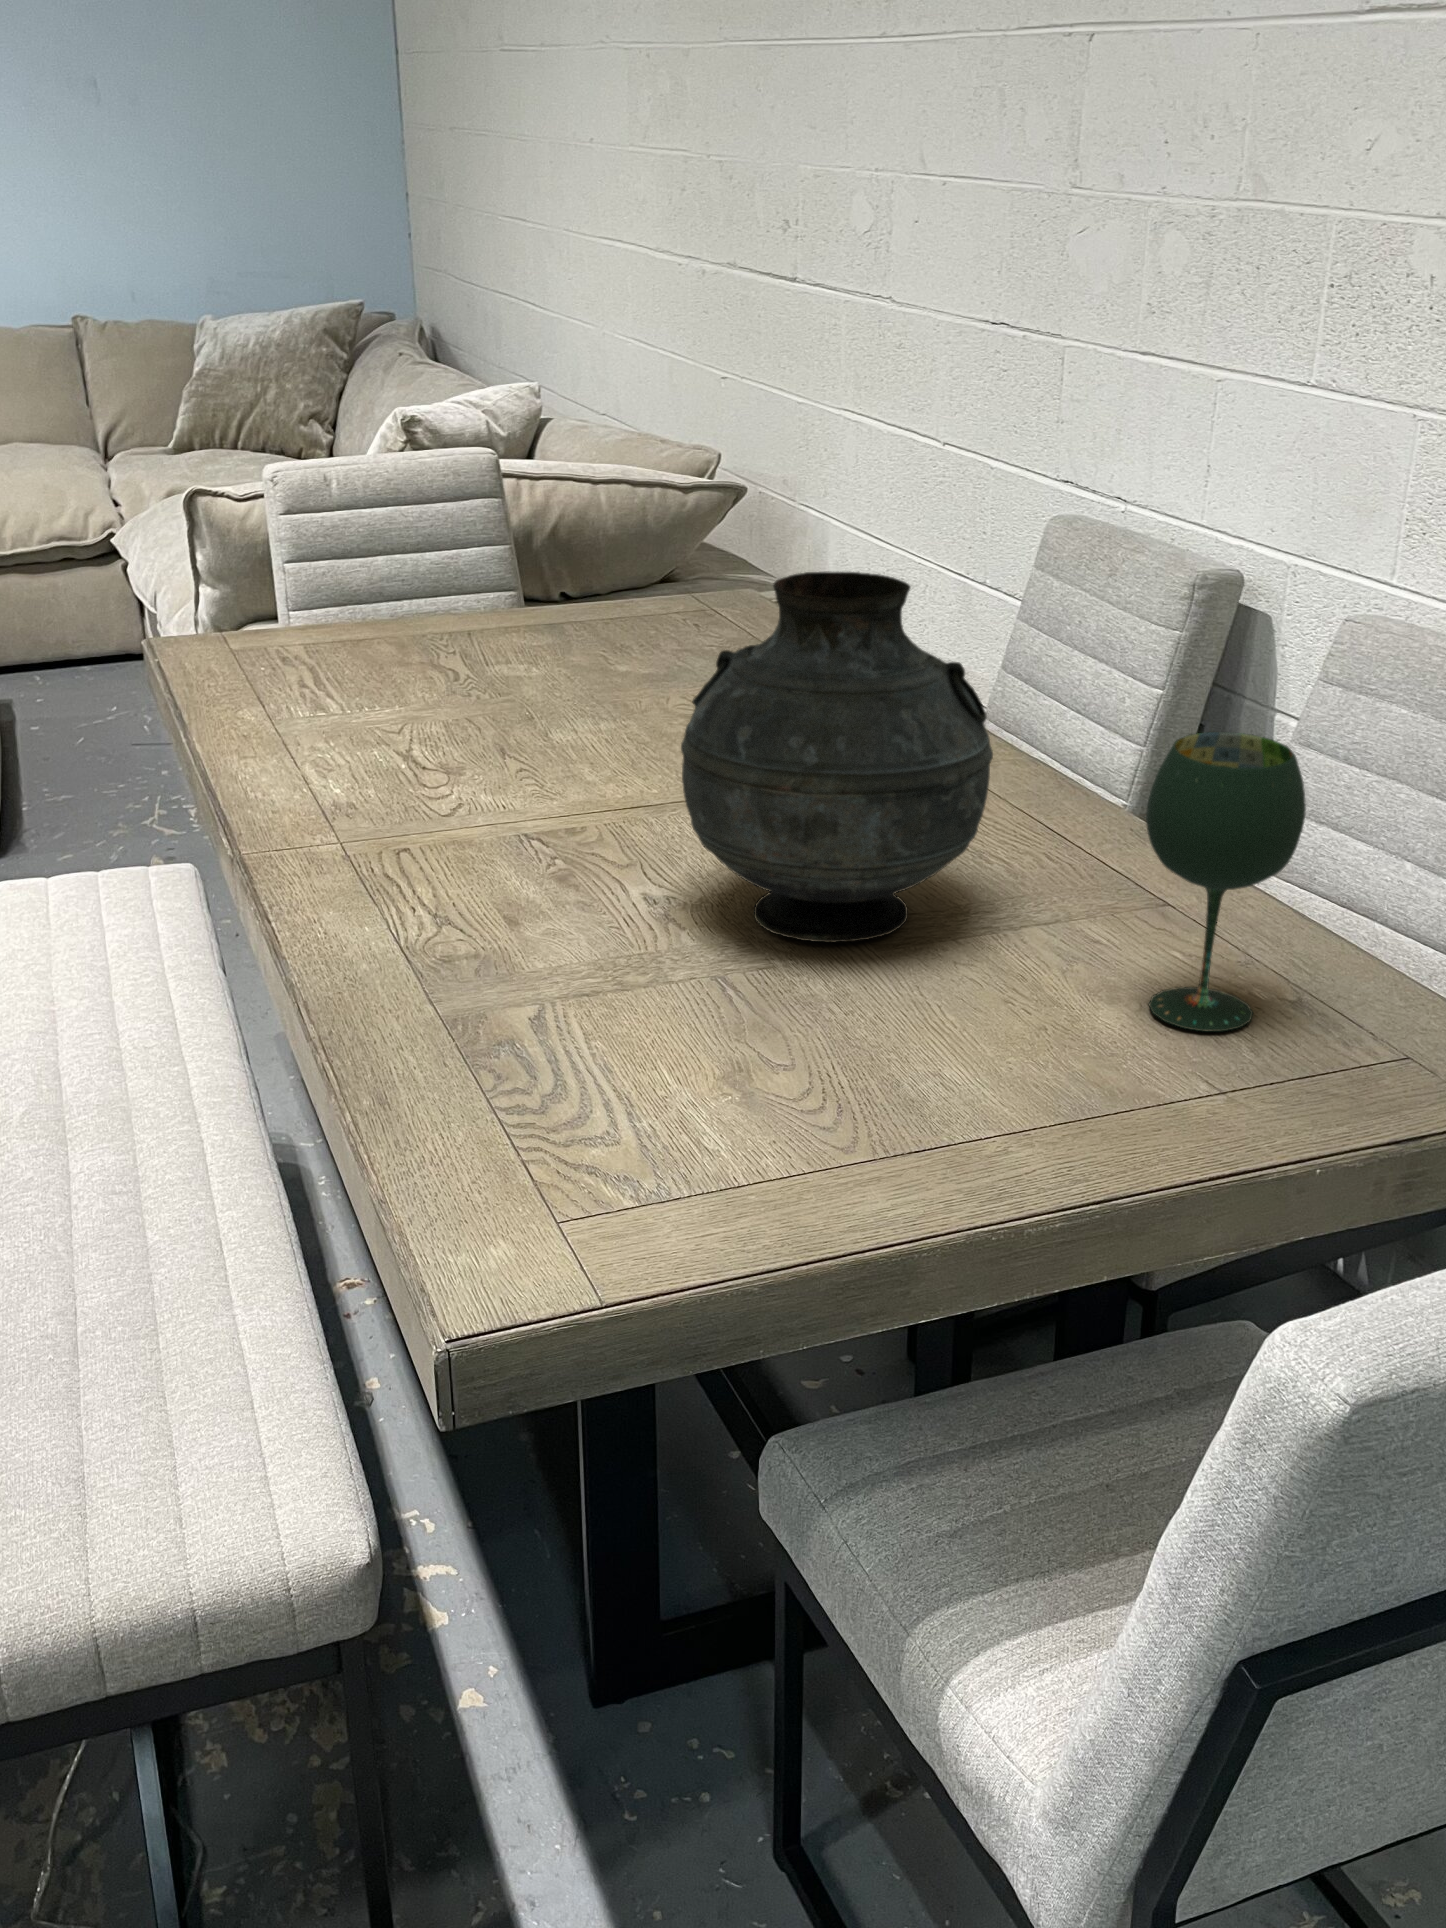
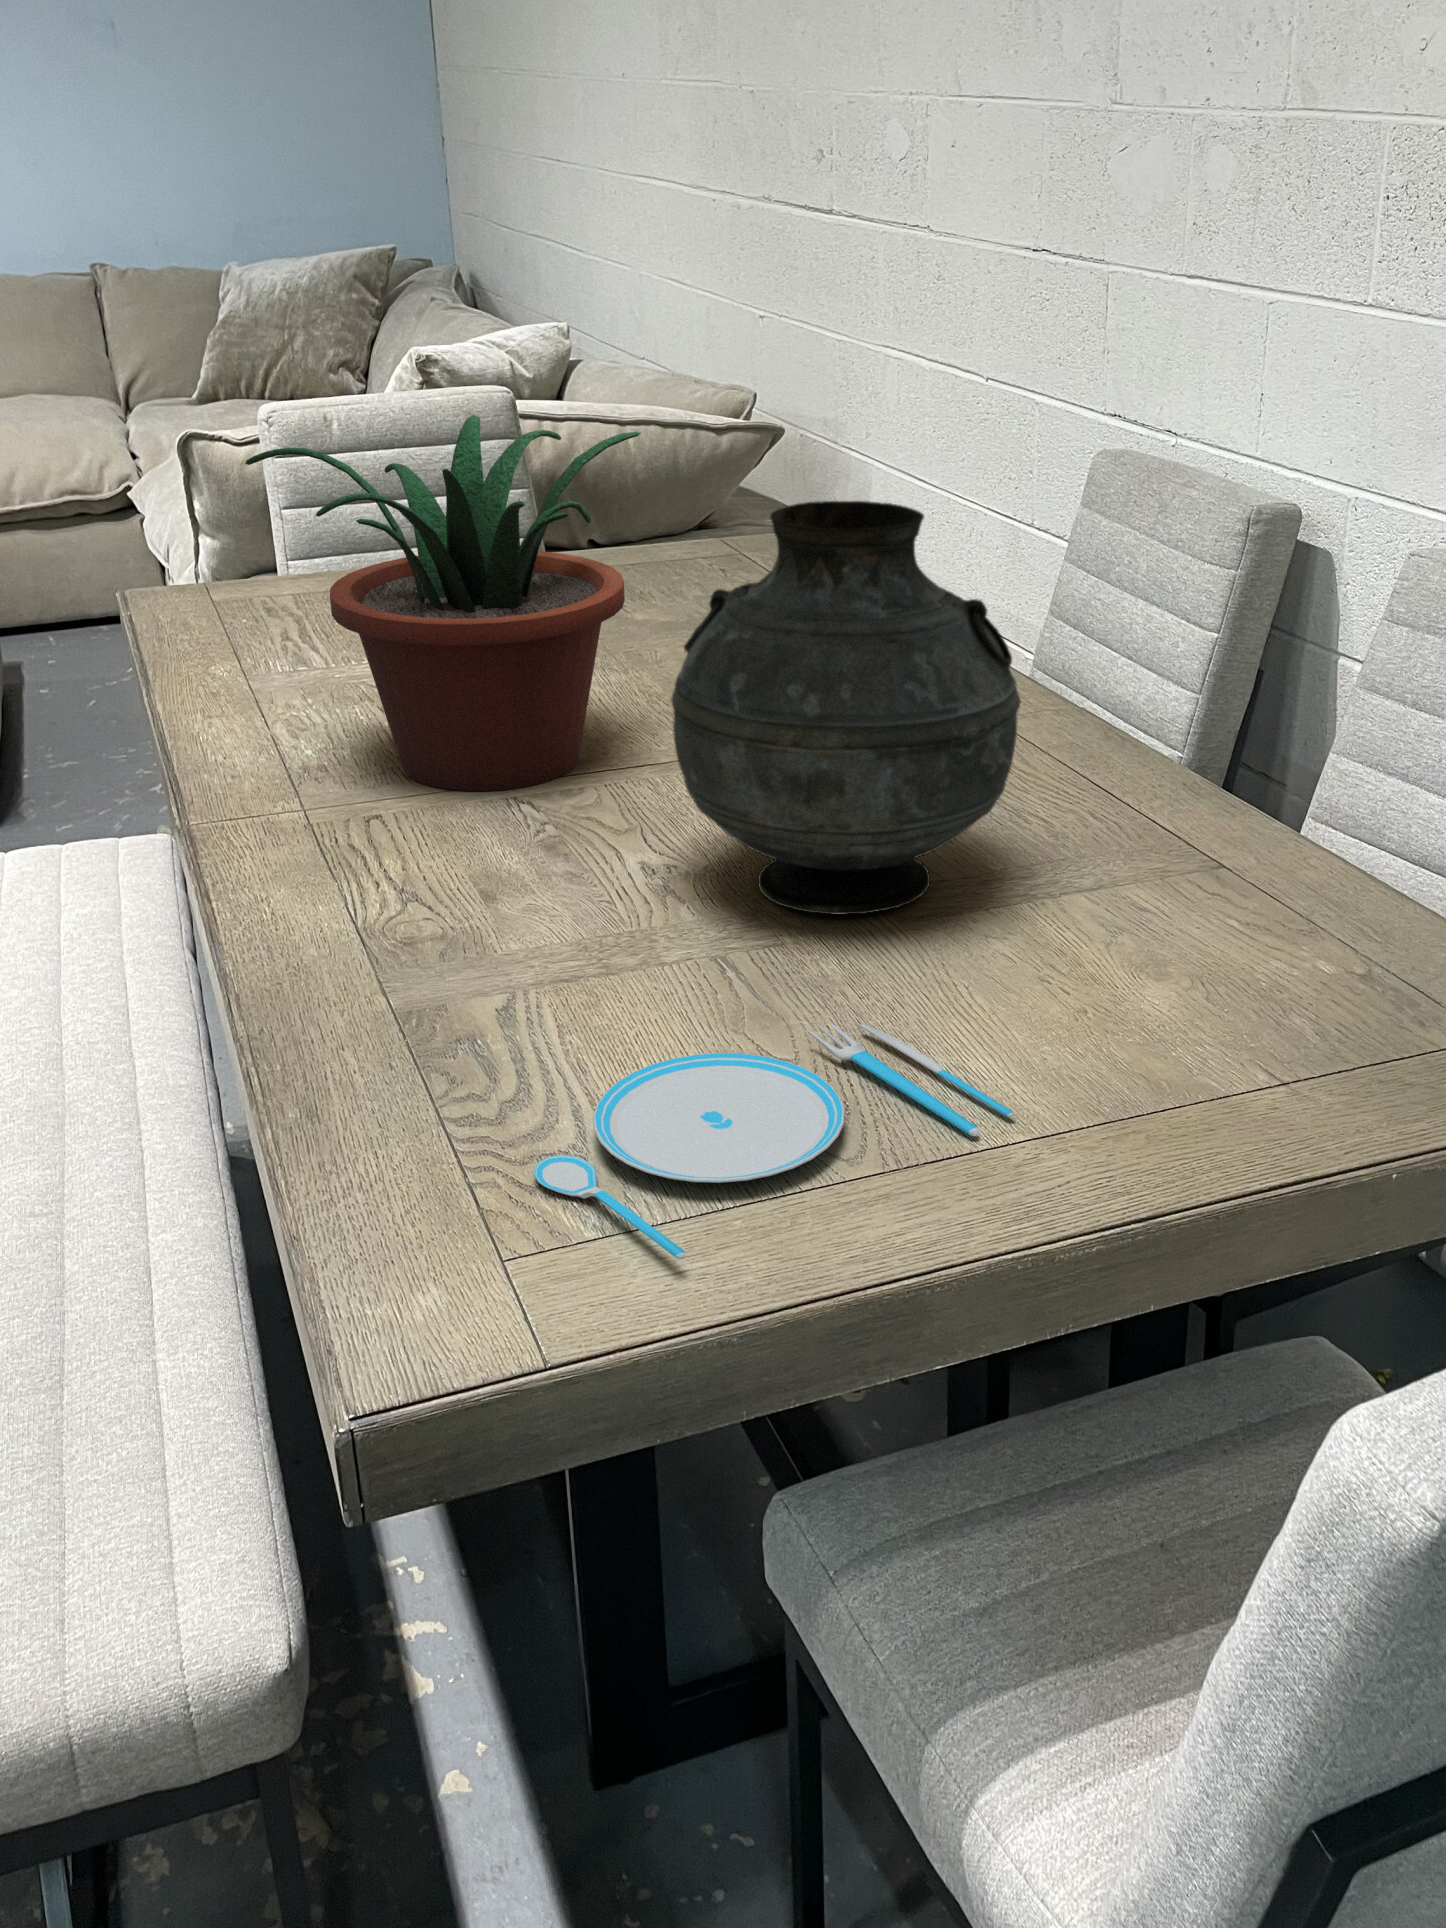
potted plant: none [289,484,645,830] -> present [245,415,641,791]
wine glass: present [1146,732,1306,1031] -> none [1191,674,1371,1013]
plate: none [578,1033,988,1222] -> present [534,1023,1014,1259]

